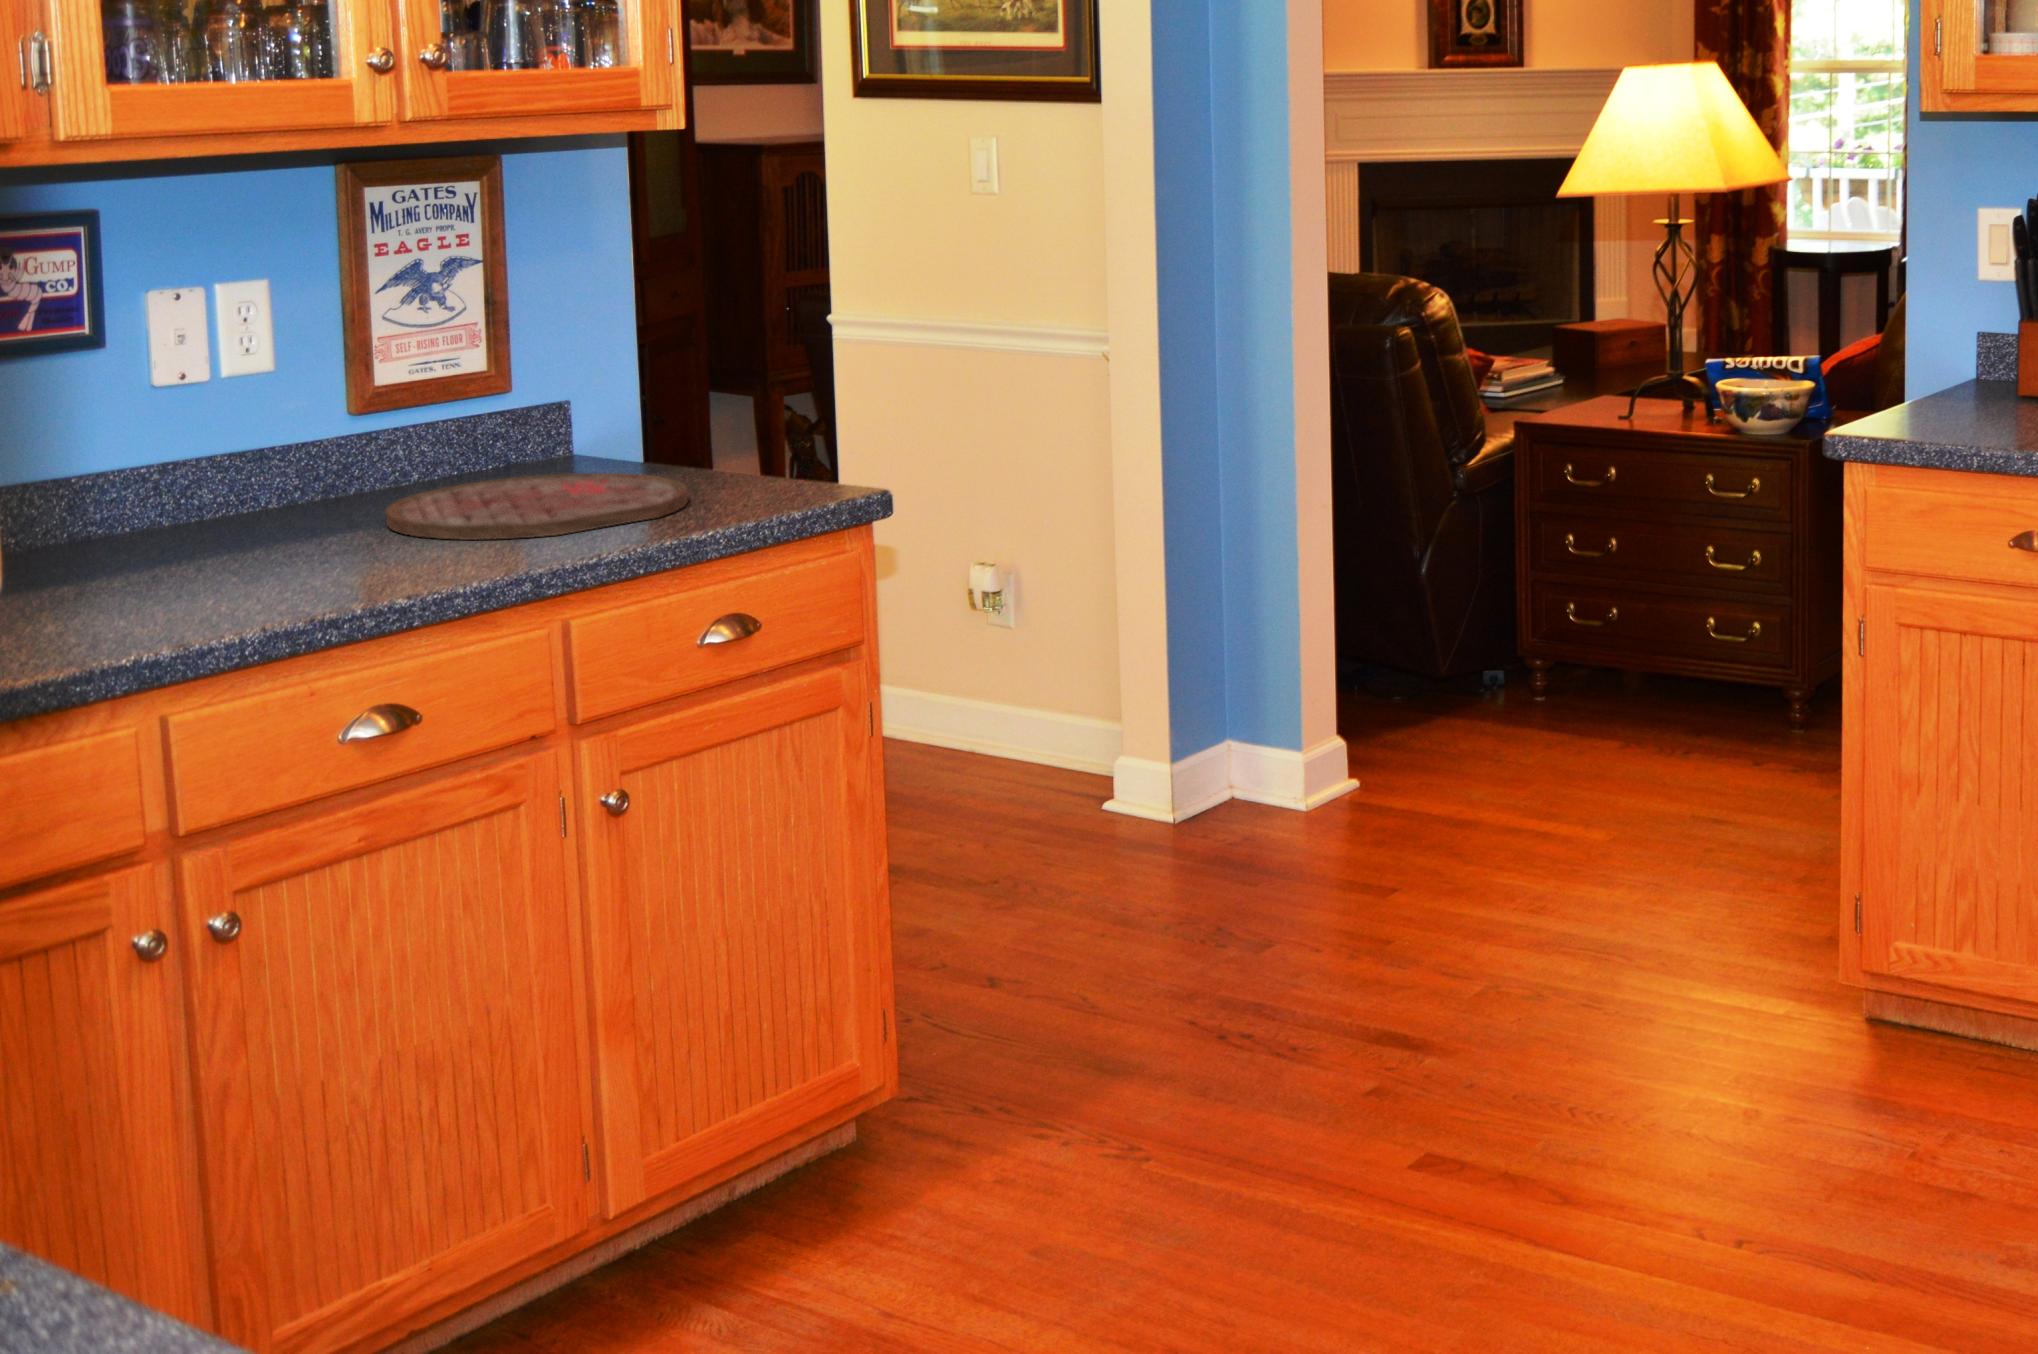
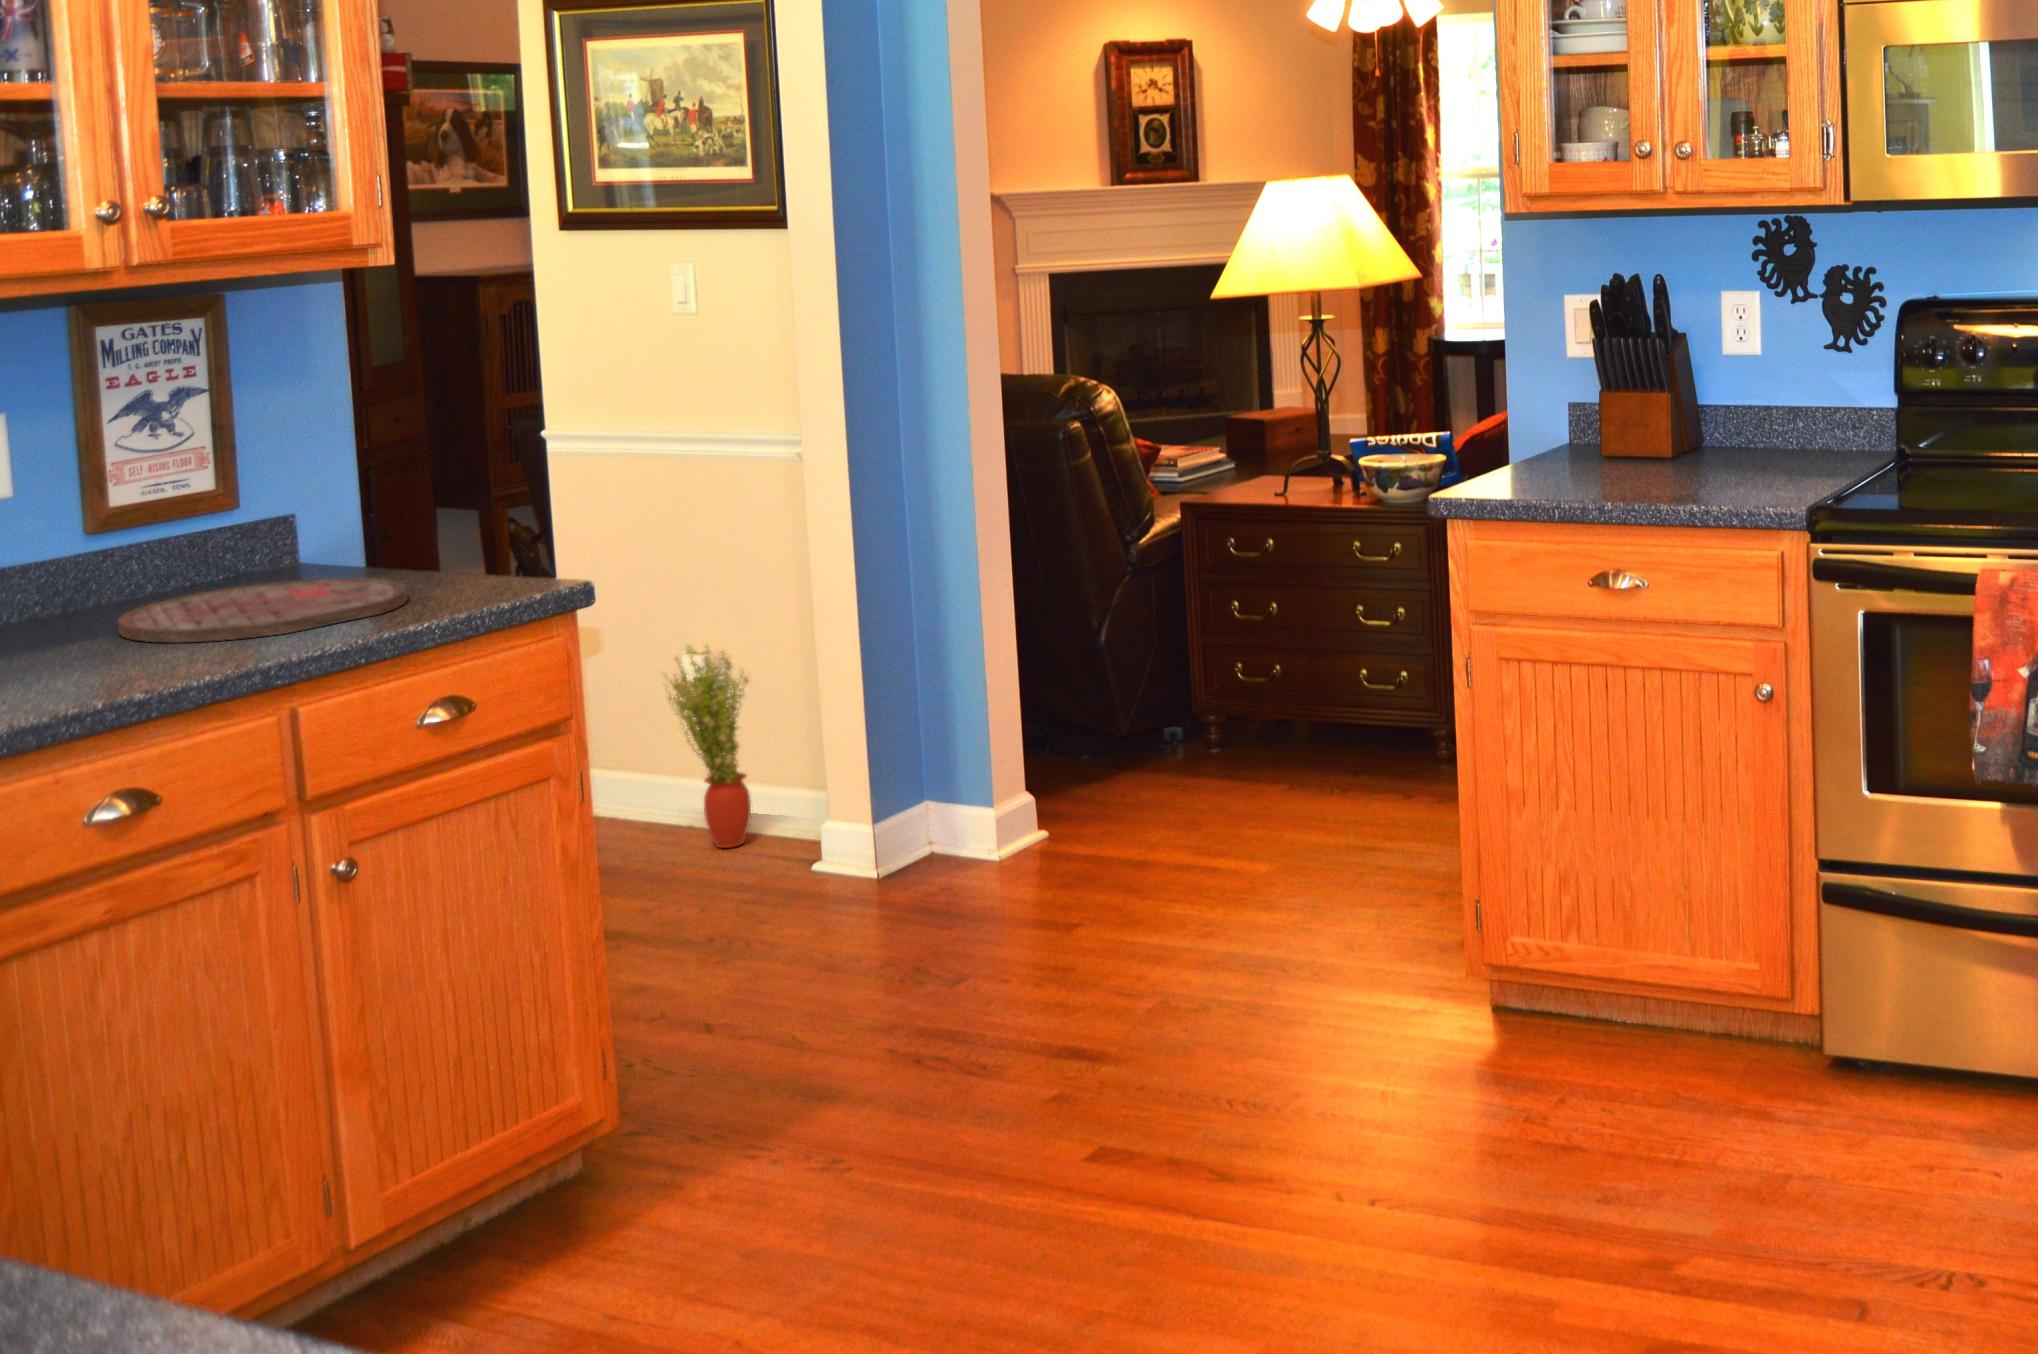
potted plant: none [947,552,1041,773] -> present [665,646,751,848]

